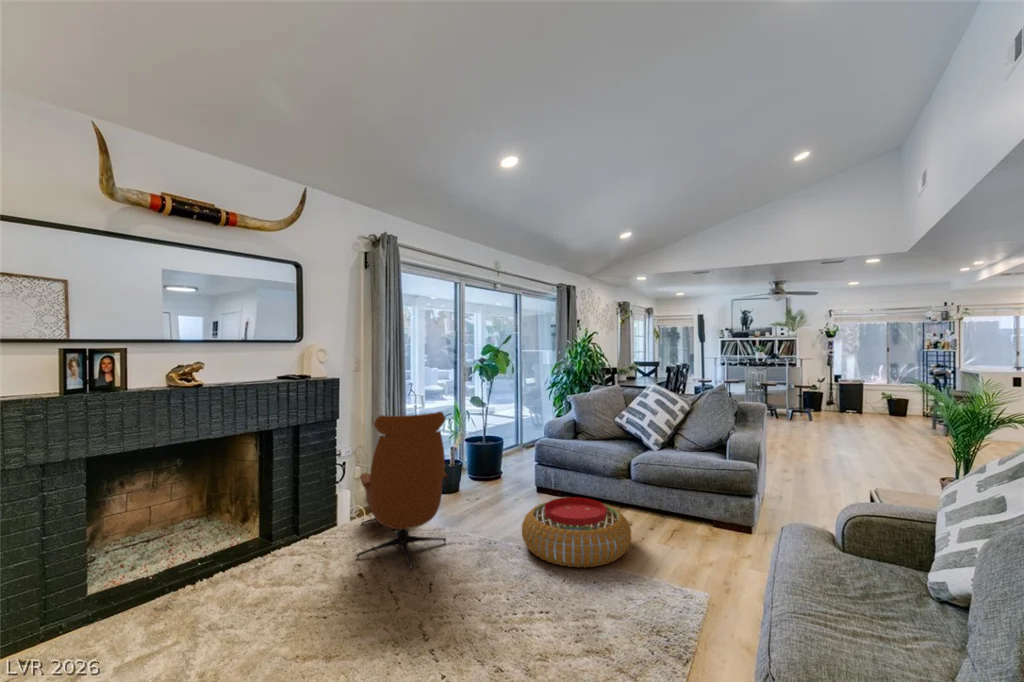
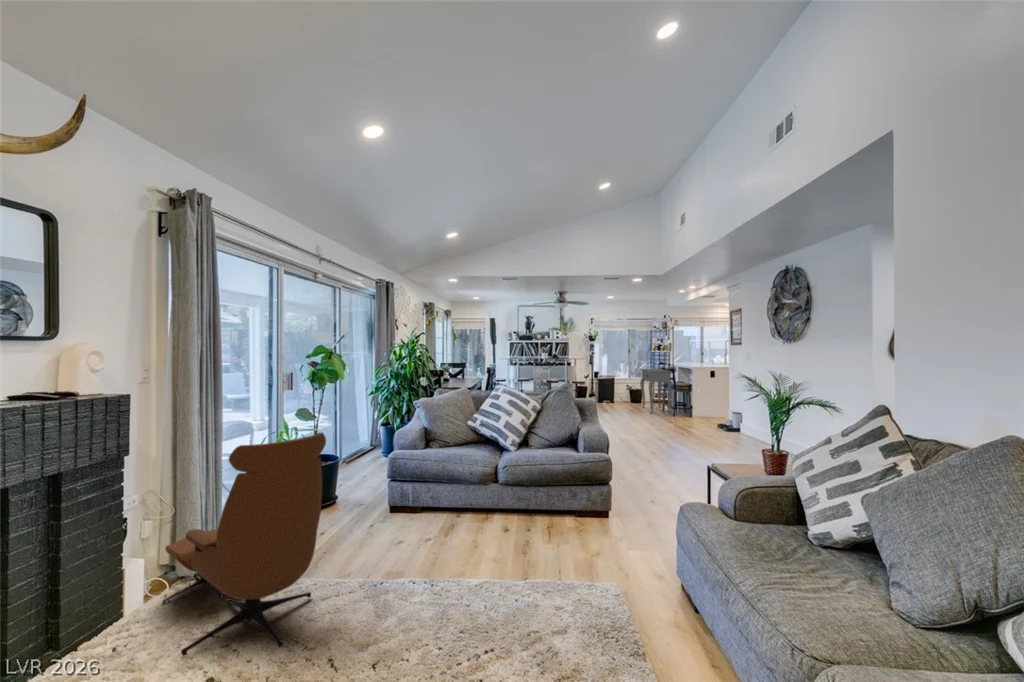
console table: none [901,373,949,435] -> present [640,369,673,414]
pouf: present [522,497,631,568] -> none [406,511,525,591]

